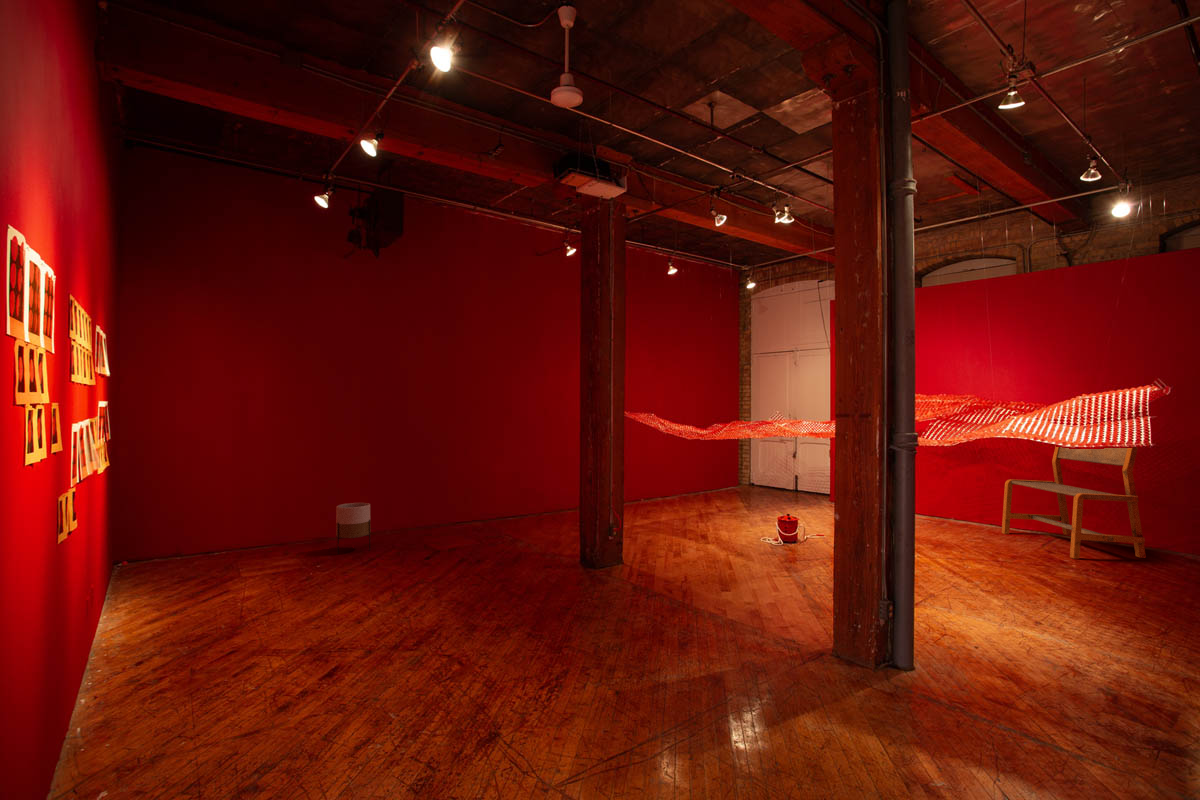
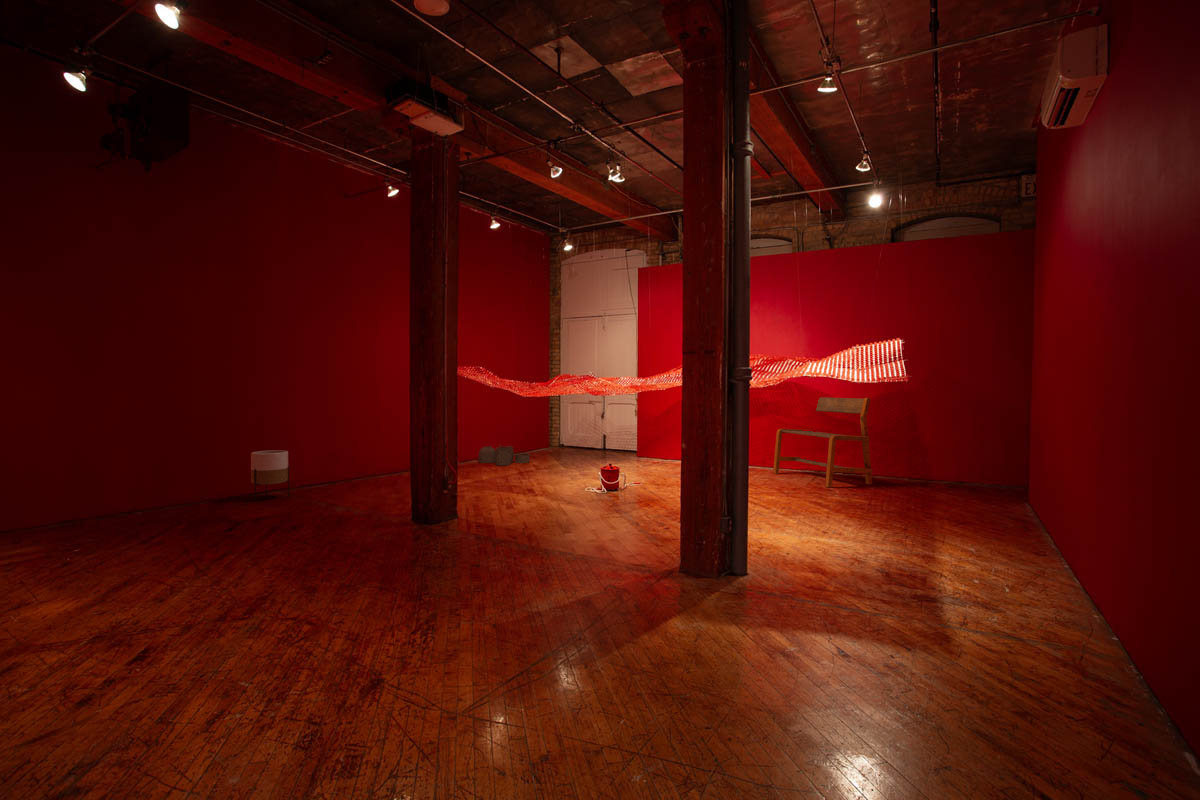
woven basket: none [662,485,713,507] -> present [478,446,529,465]
planter: present [336,503,371,554] -> present [251,450,289,501]

